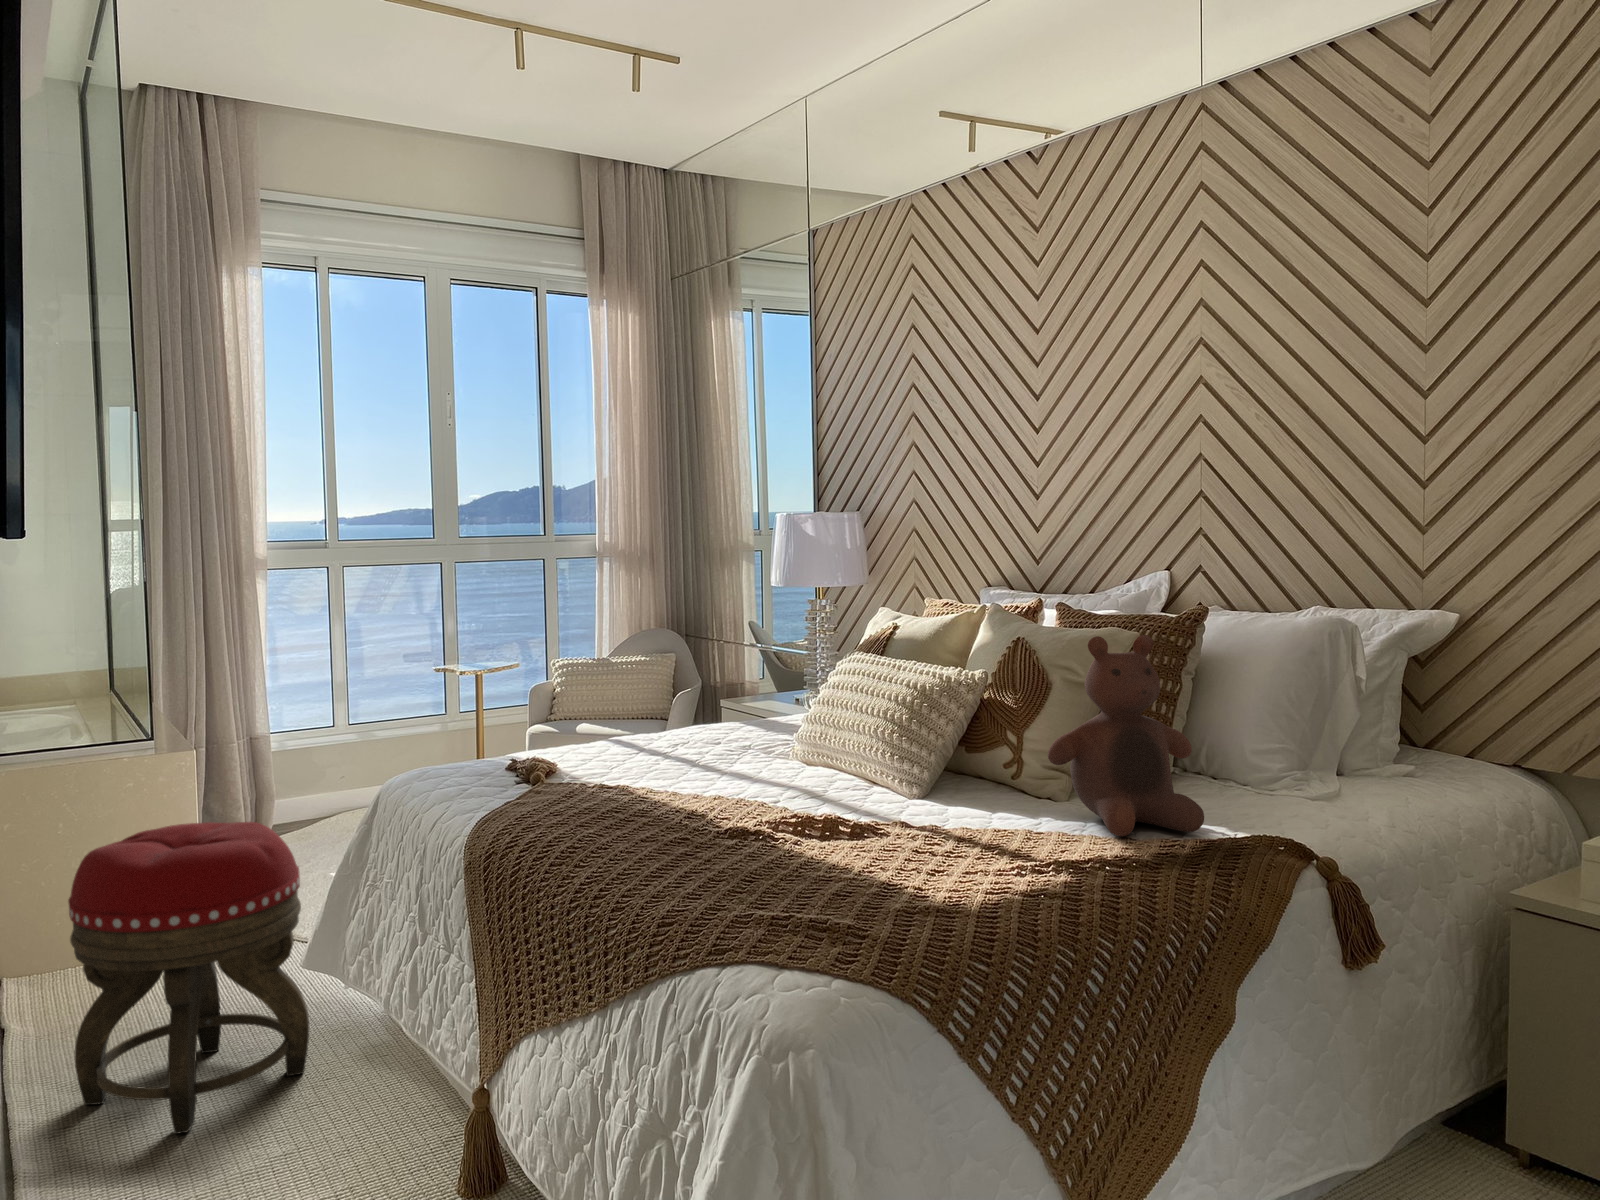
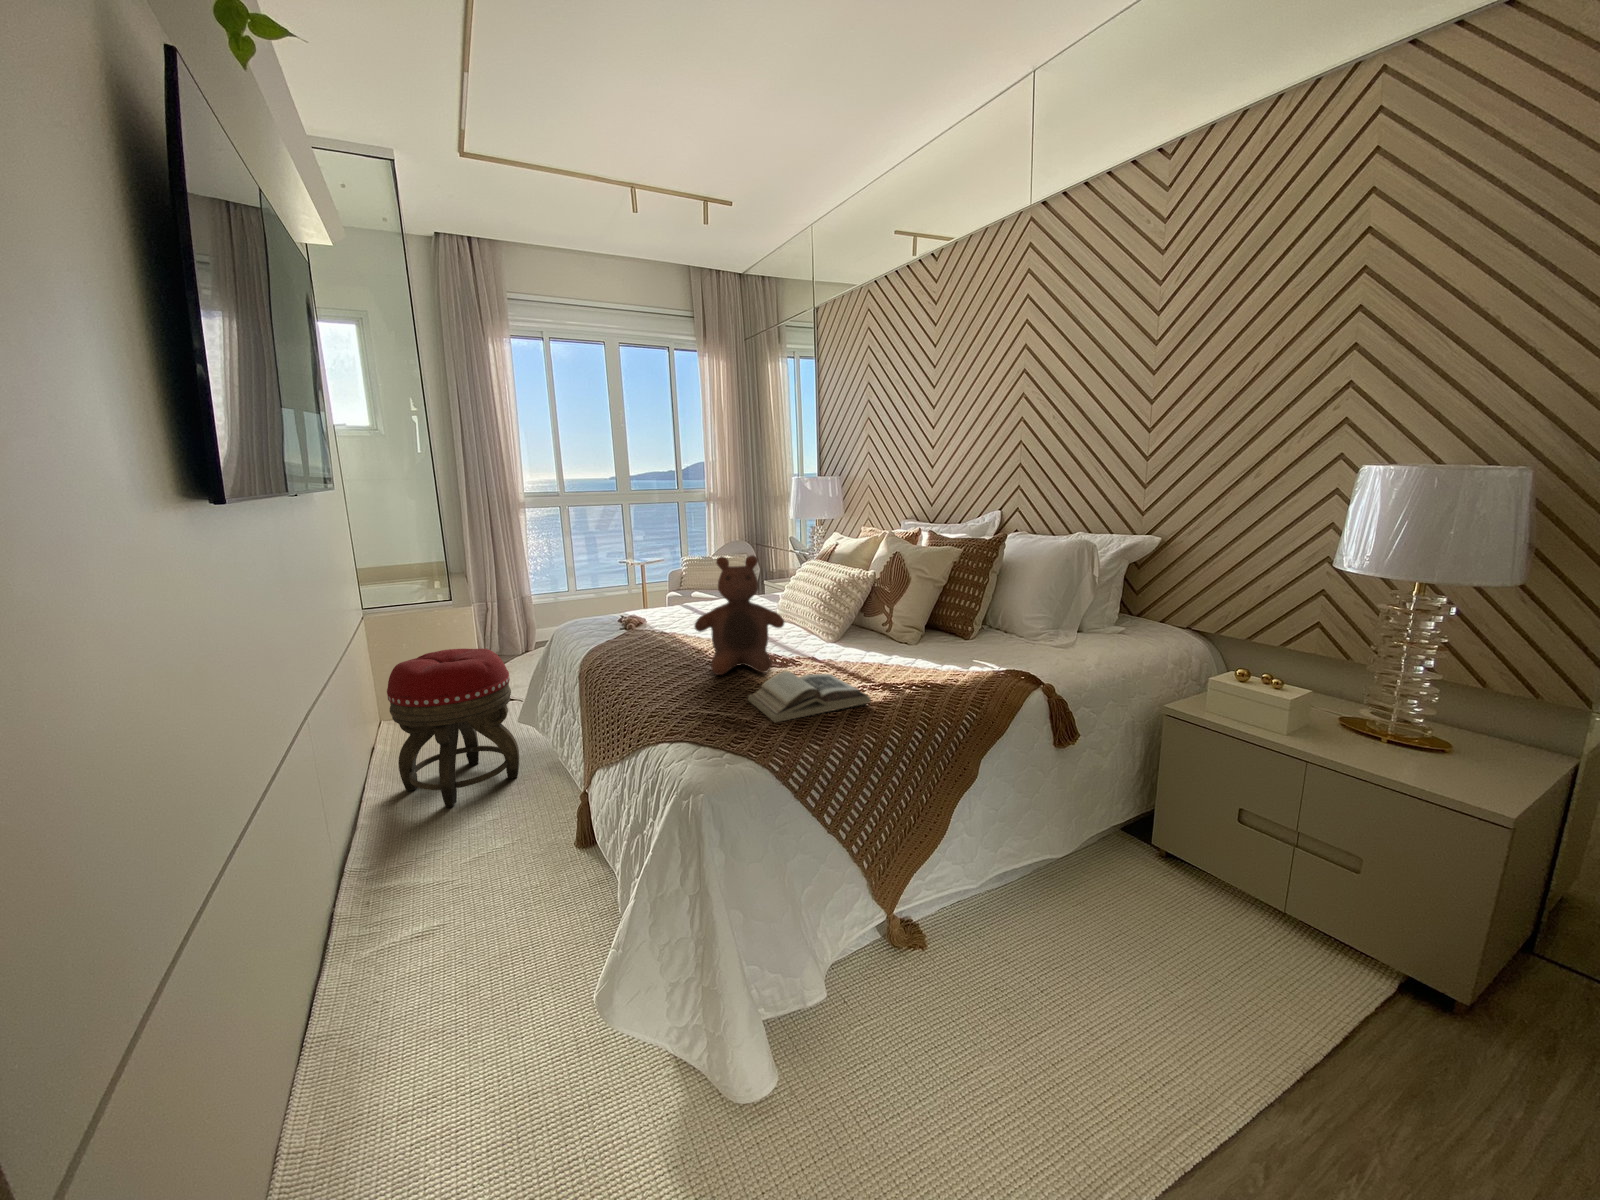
stuffed bear: present [1048,635,1204,836] -> present [695,555,784,675]
book: none [829,837,1050,926] -> present [748,671,871,722]

